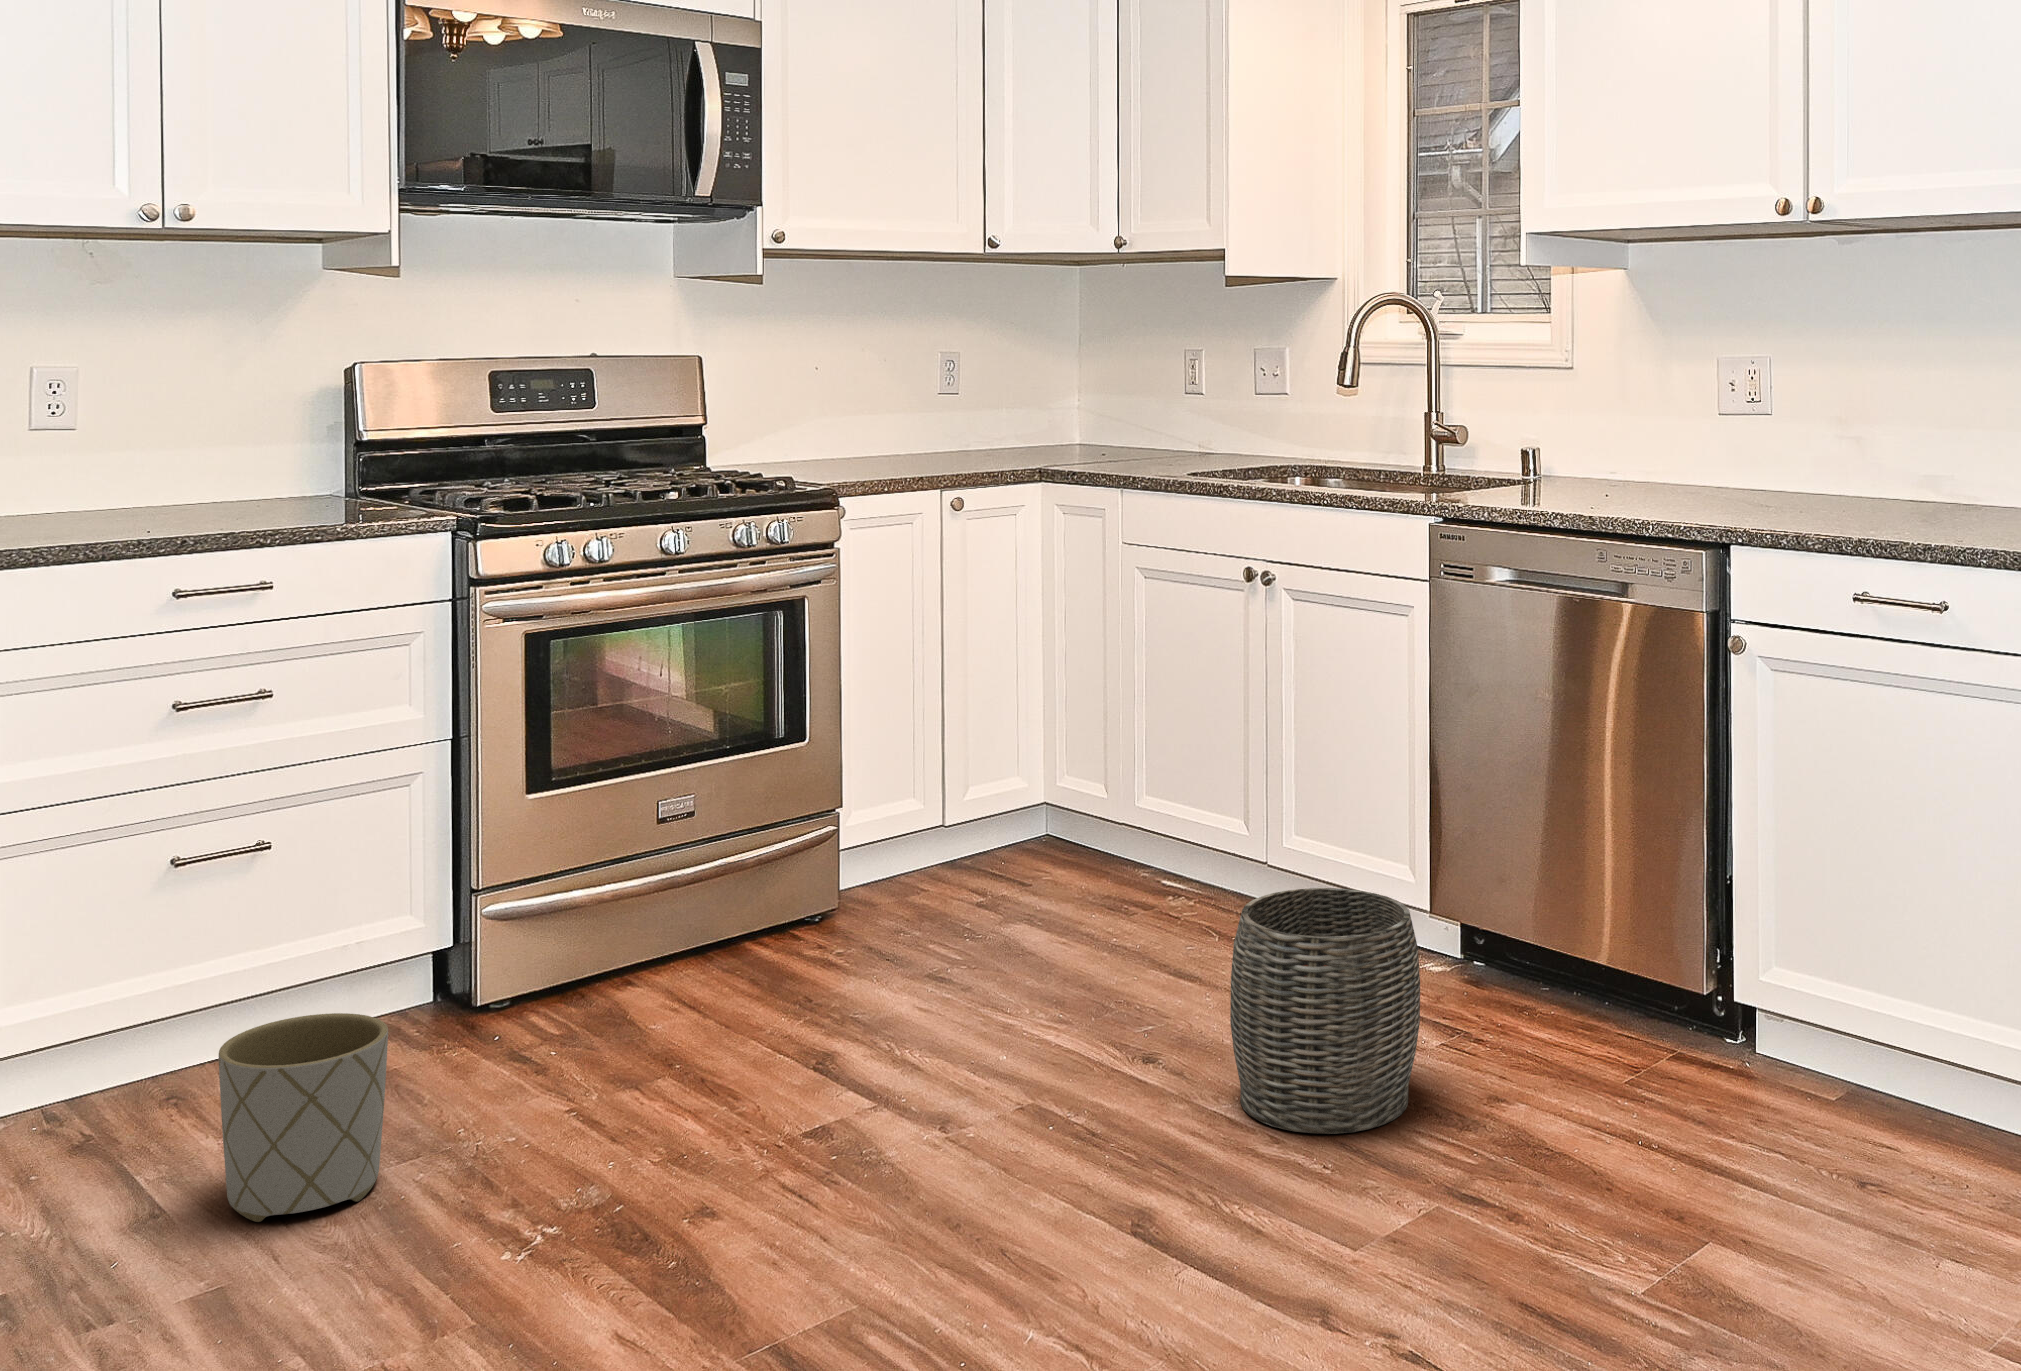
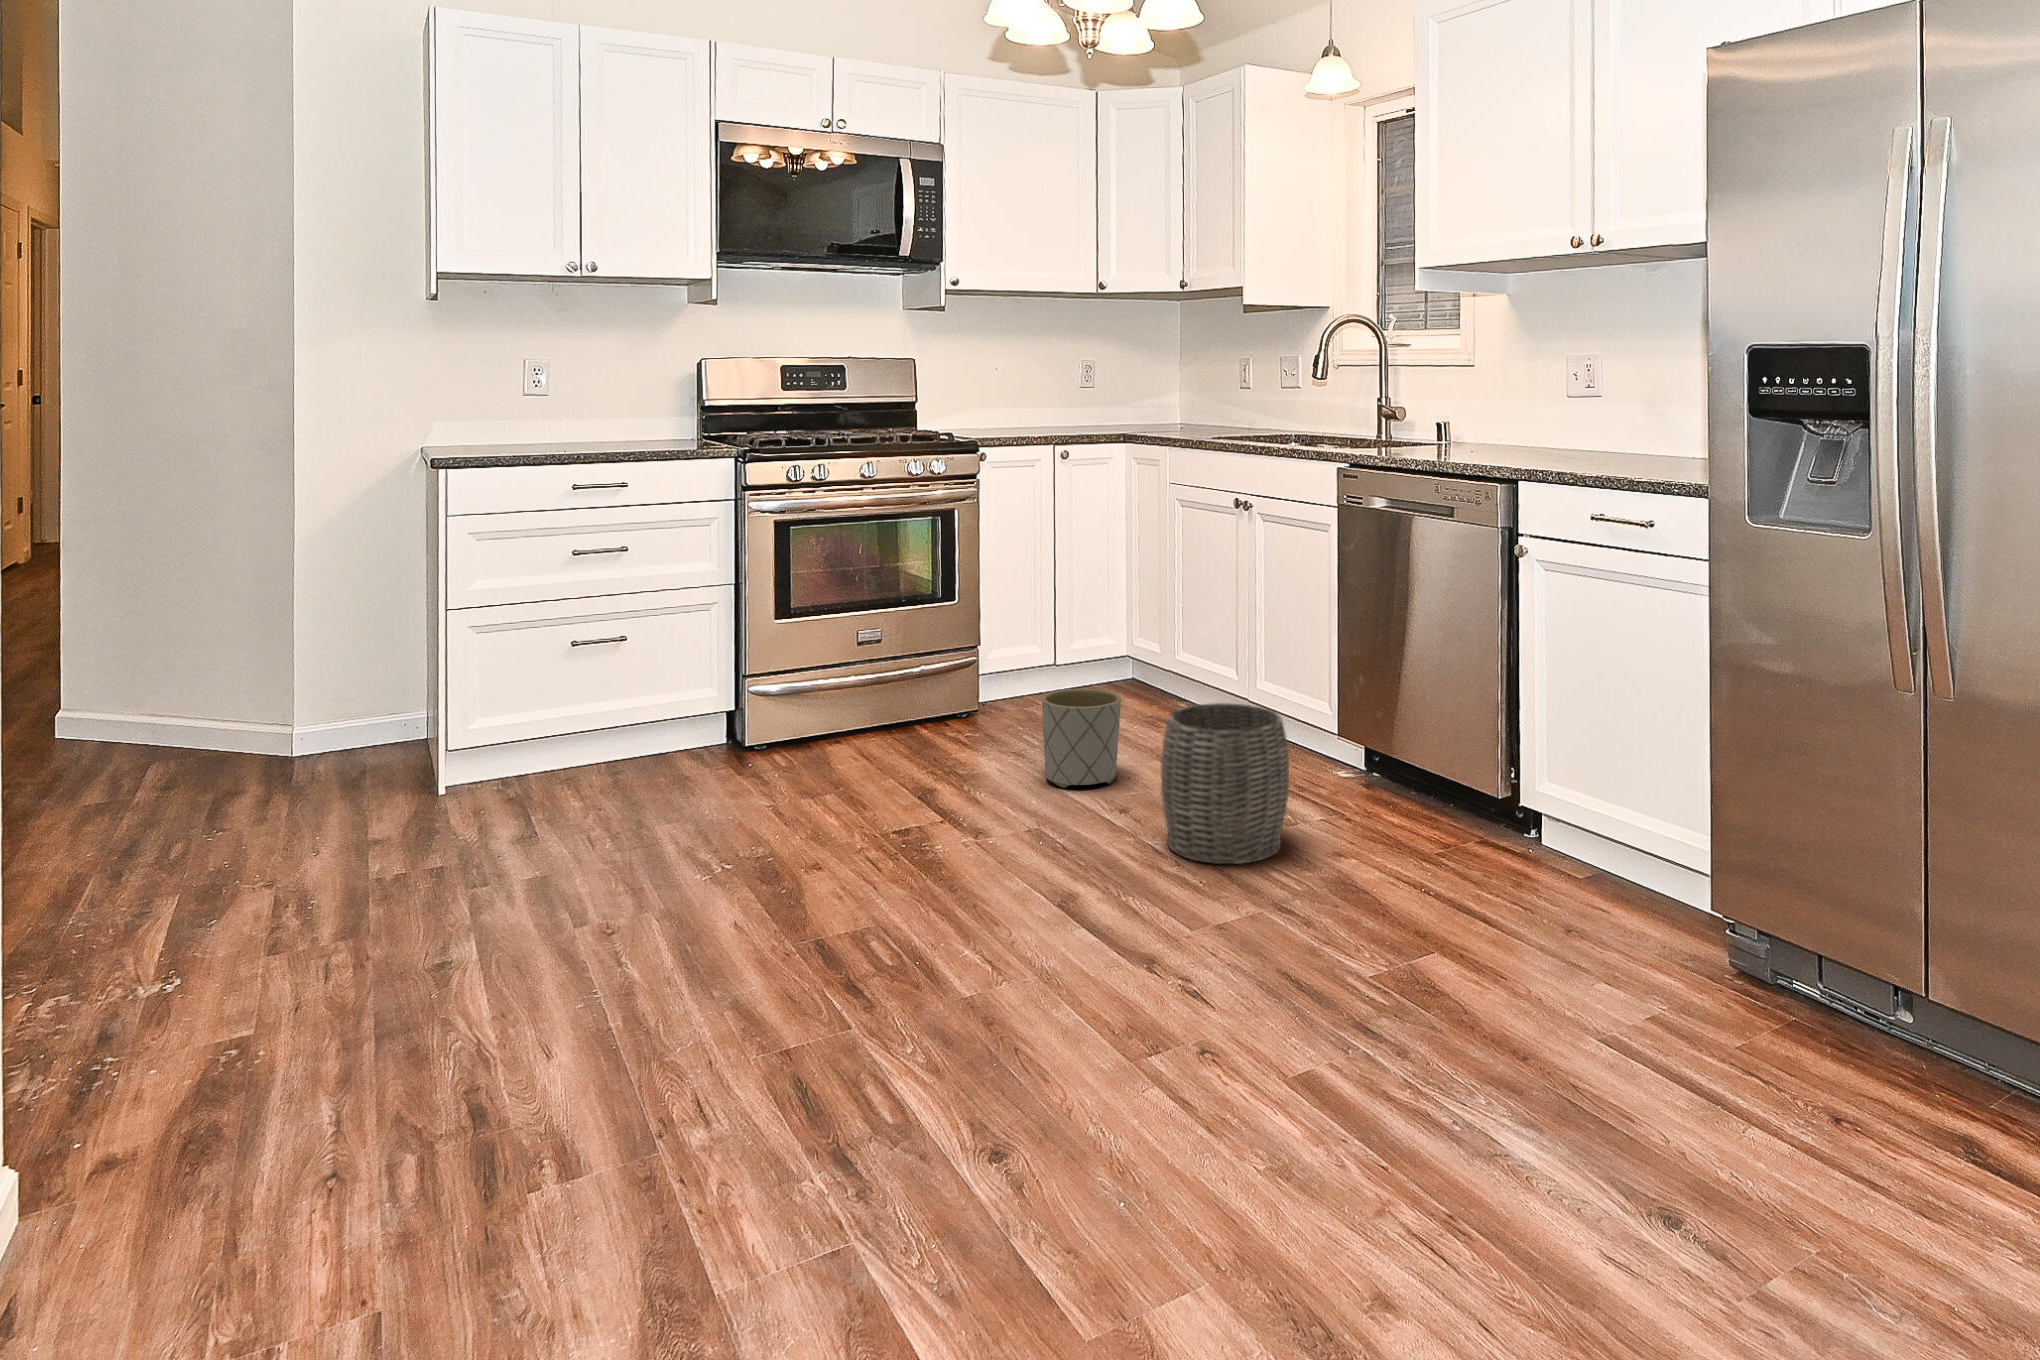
planter: present [219,1013,388,1222] -> present [1042,689,1121,788]

